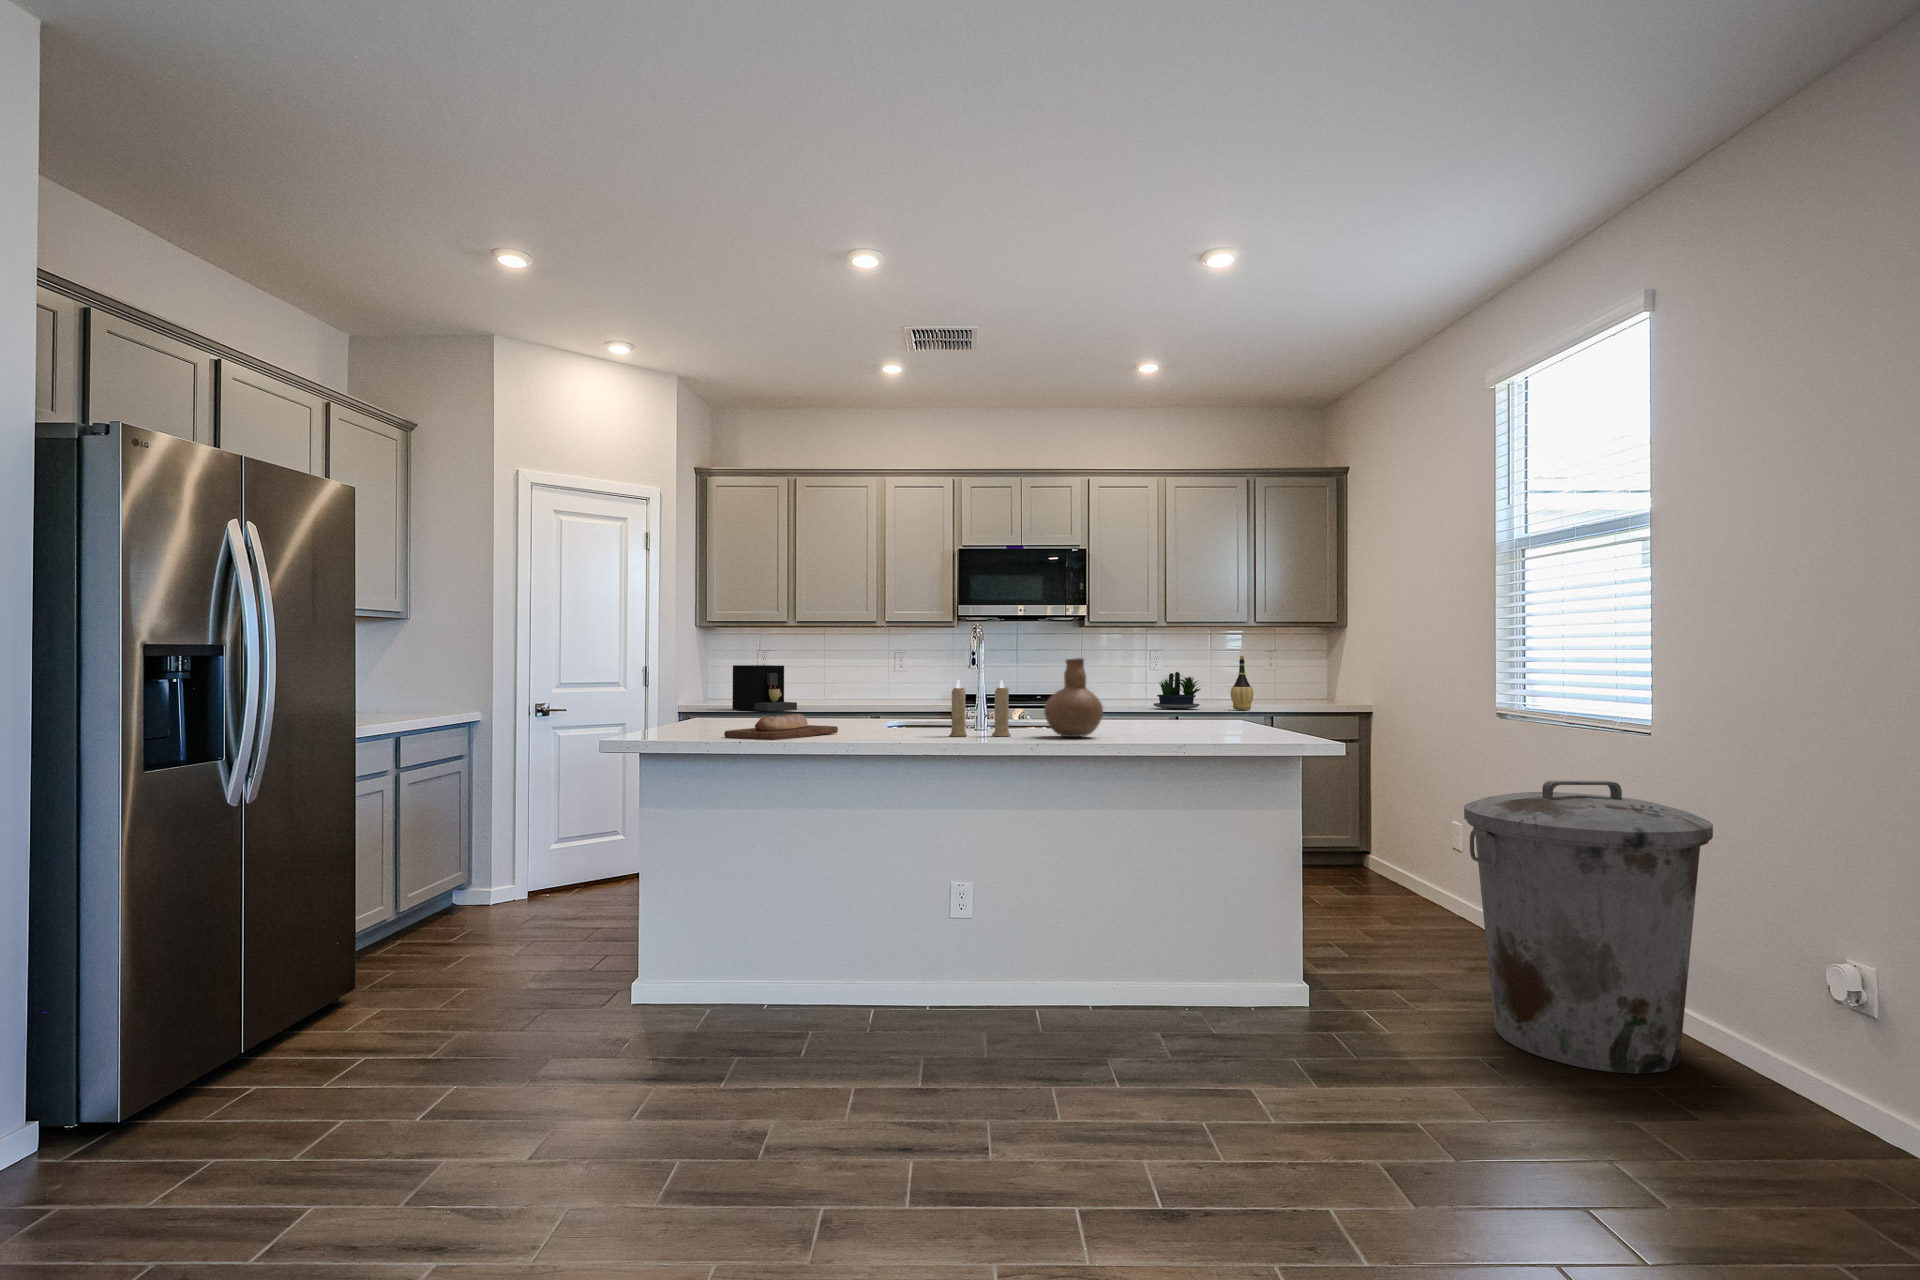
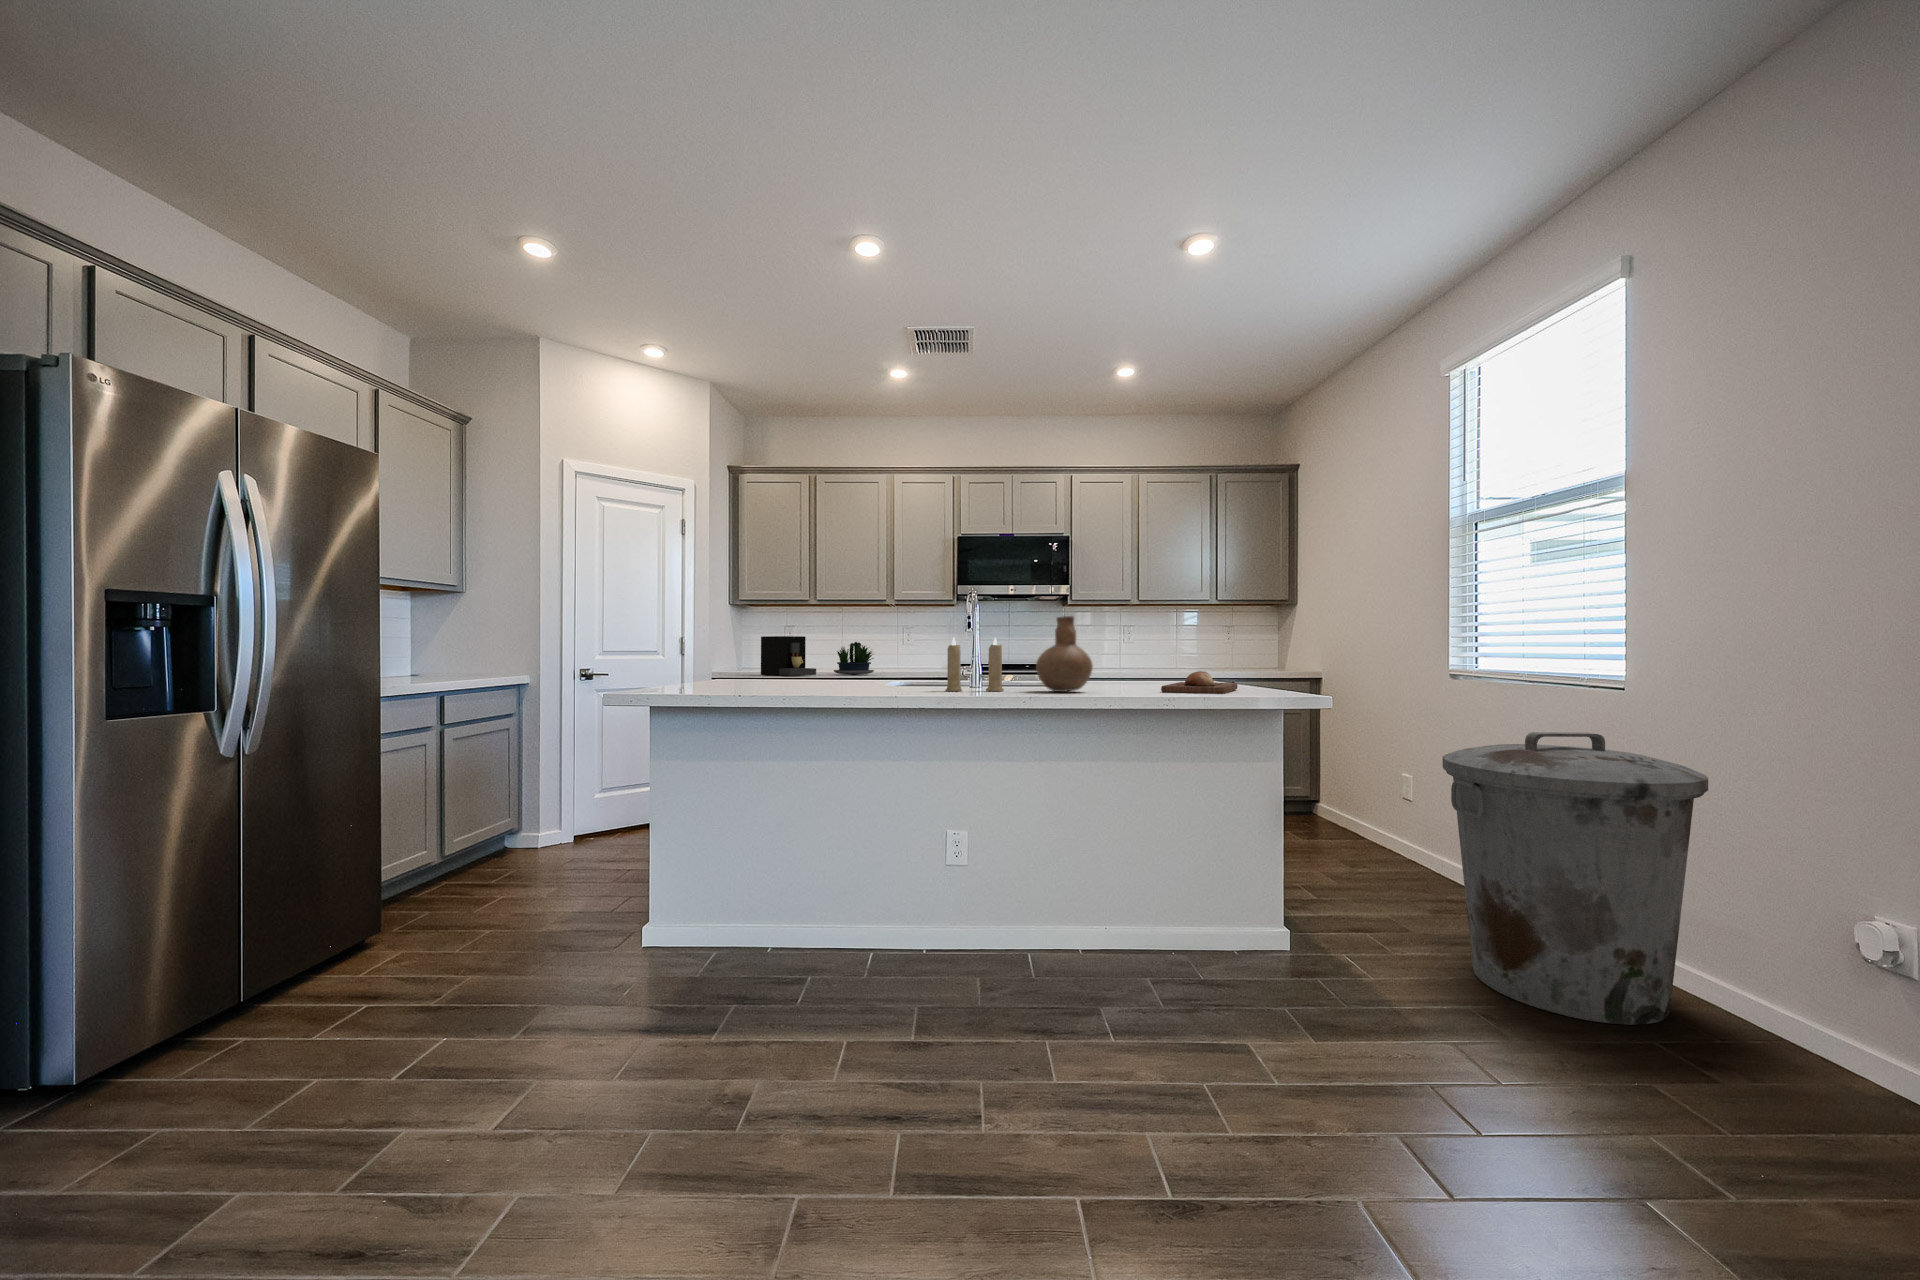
wine bottle: present [1231,656,1253,710] -> none [1194,628,1214,676]
potted plant: present [1153,672,1200,709] -> present [834,642,874,675]
bread loaf: present [724,714,838,740] -> present [1161,671,1237,694]

